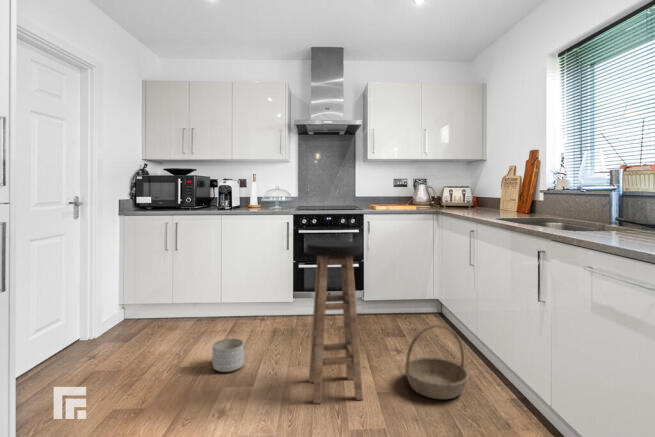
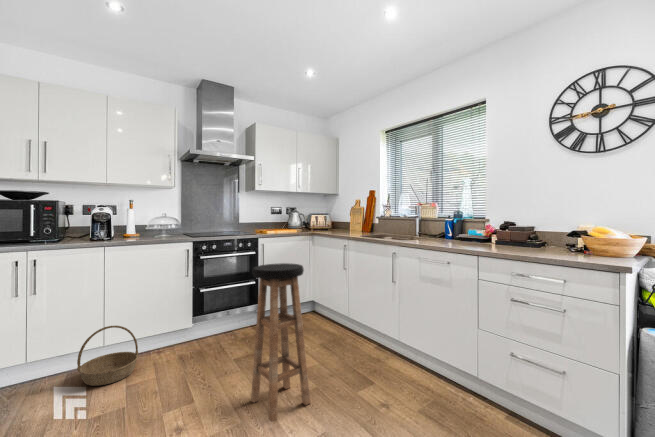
basket: present [405,325,469,399] -> present [77,326,138,386]
planter: present [212,339,244,372] -> none [133,380,172,423]

